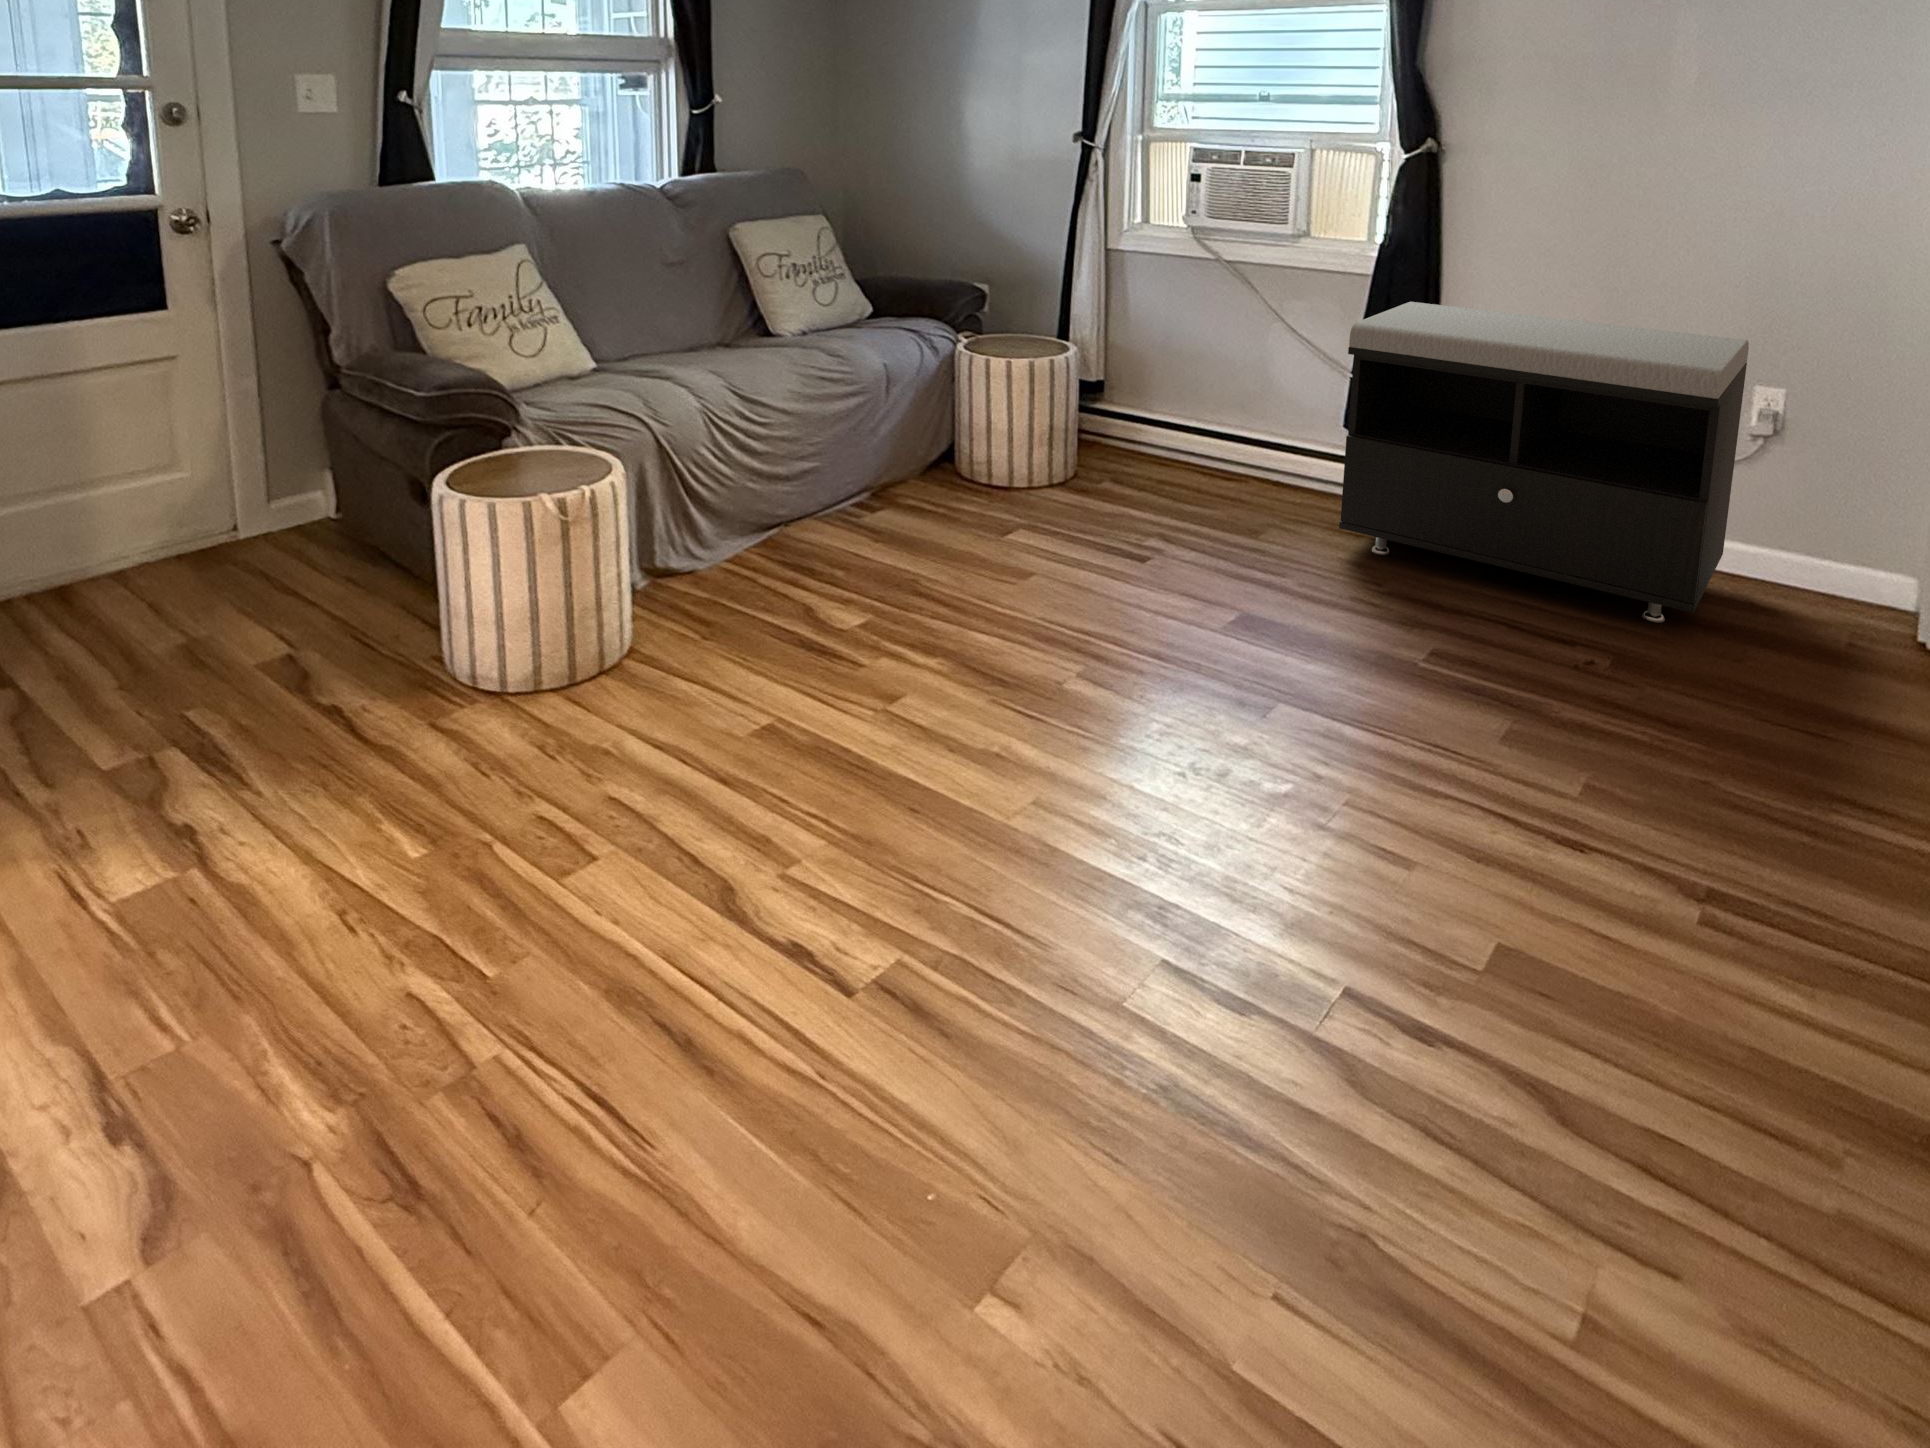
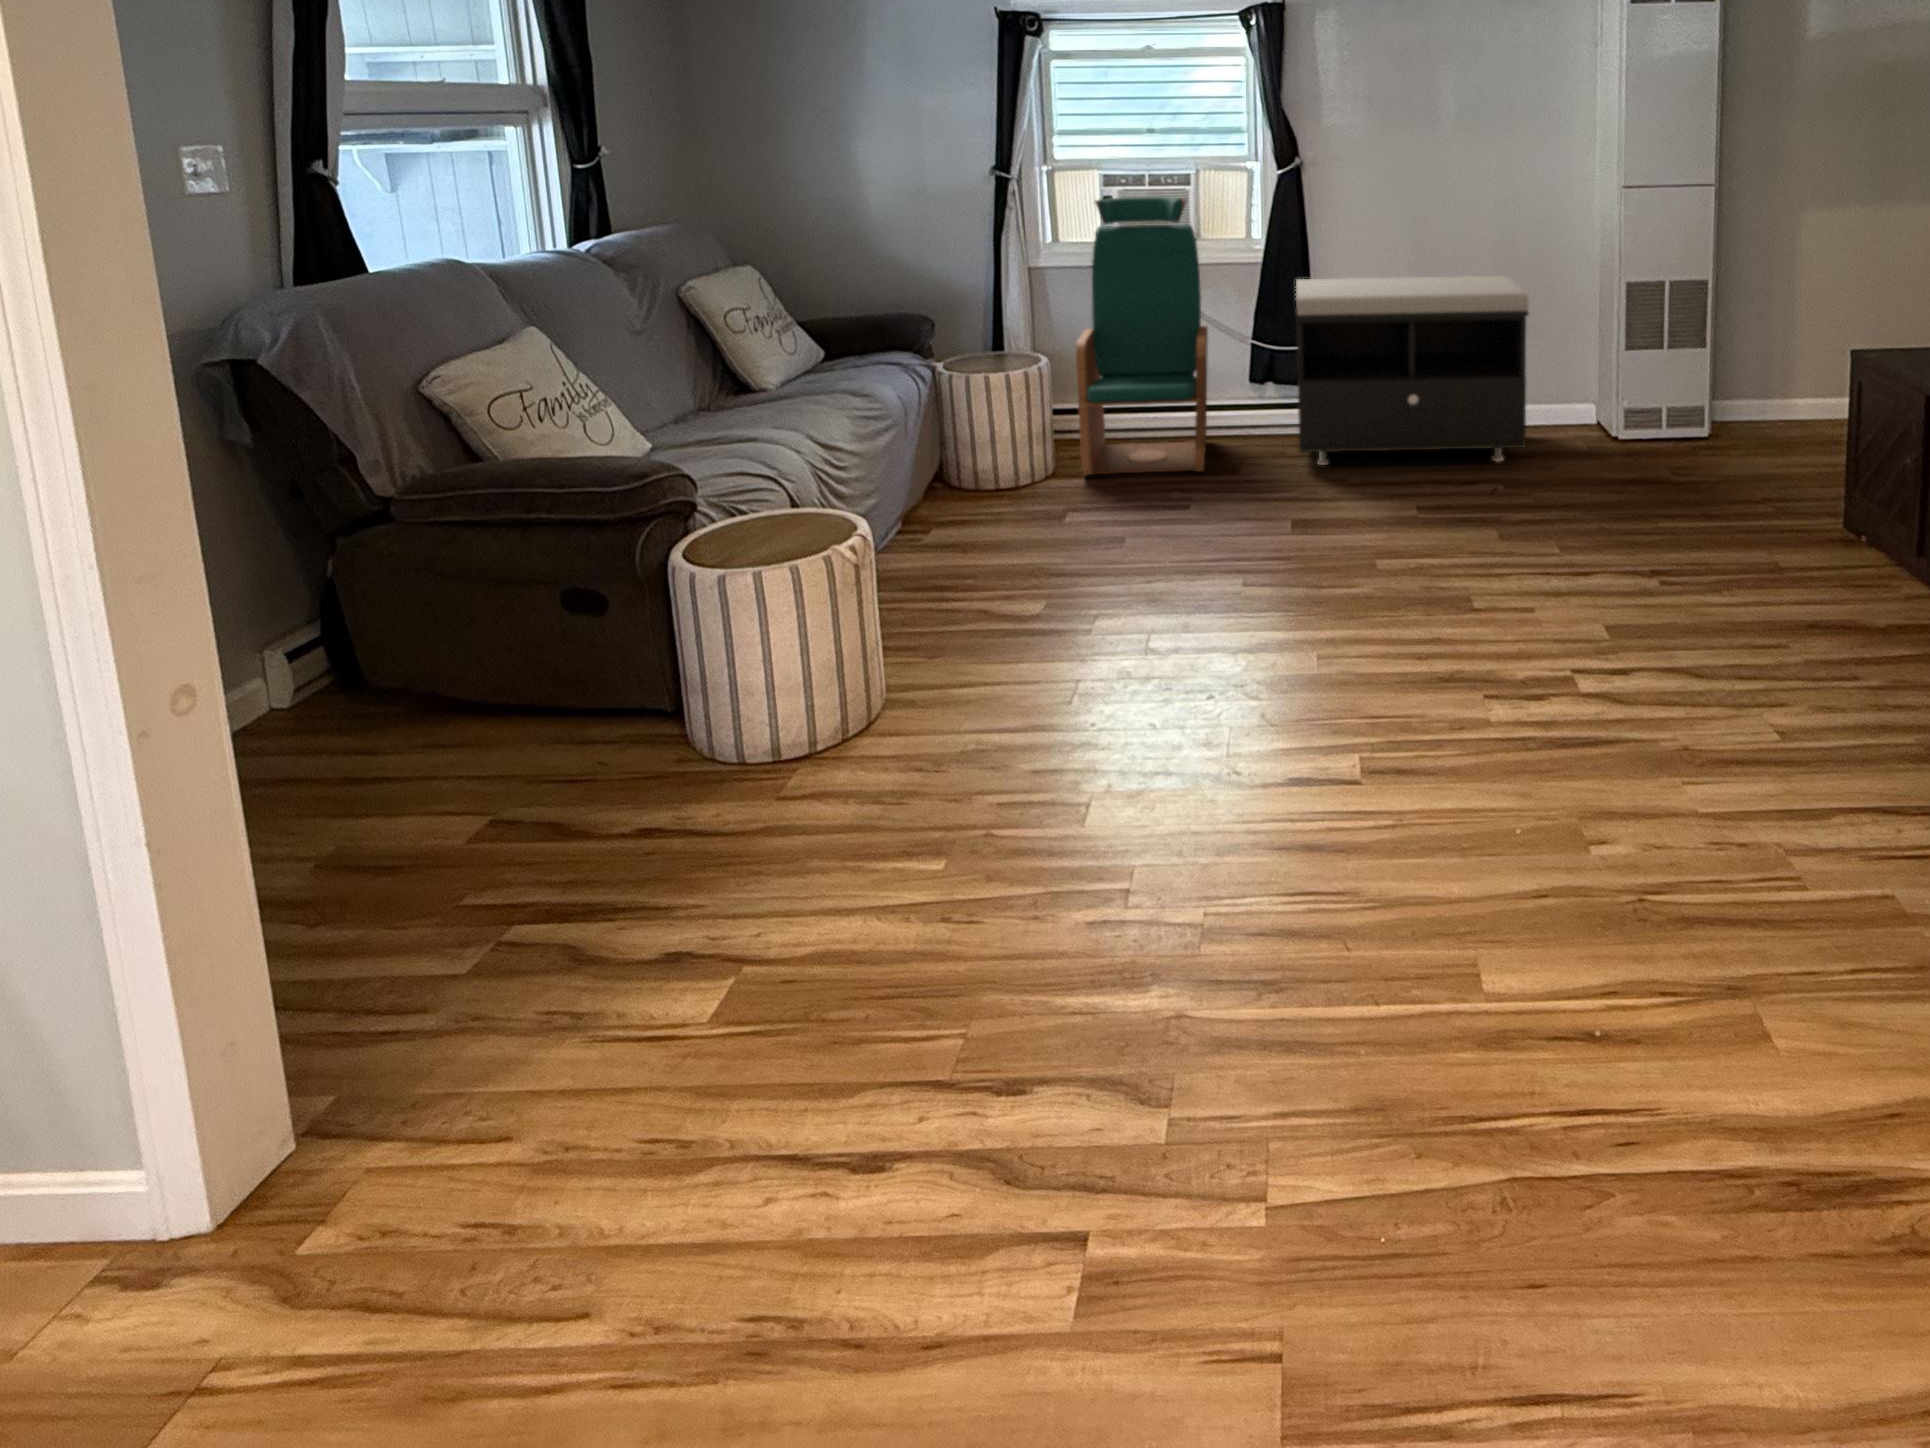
armchair: none [1080,176,1286,521] -> present [1076,197,1208,475]

